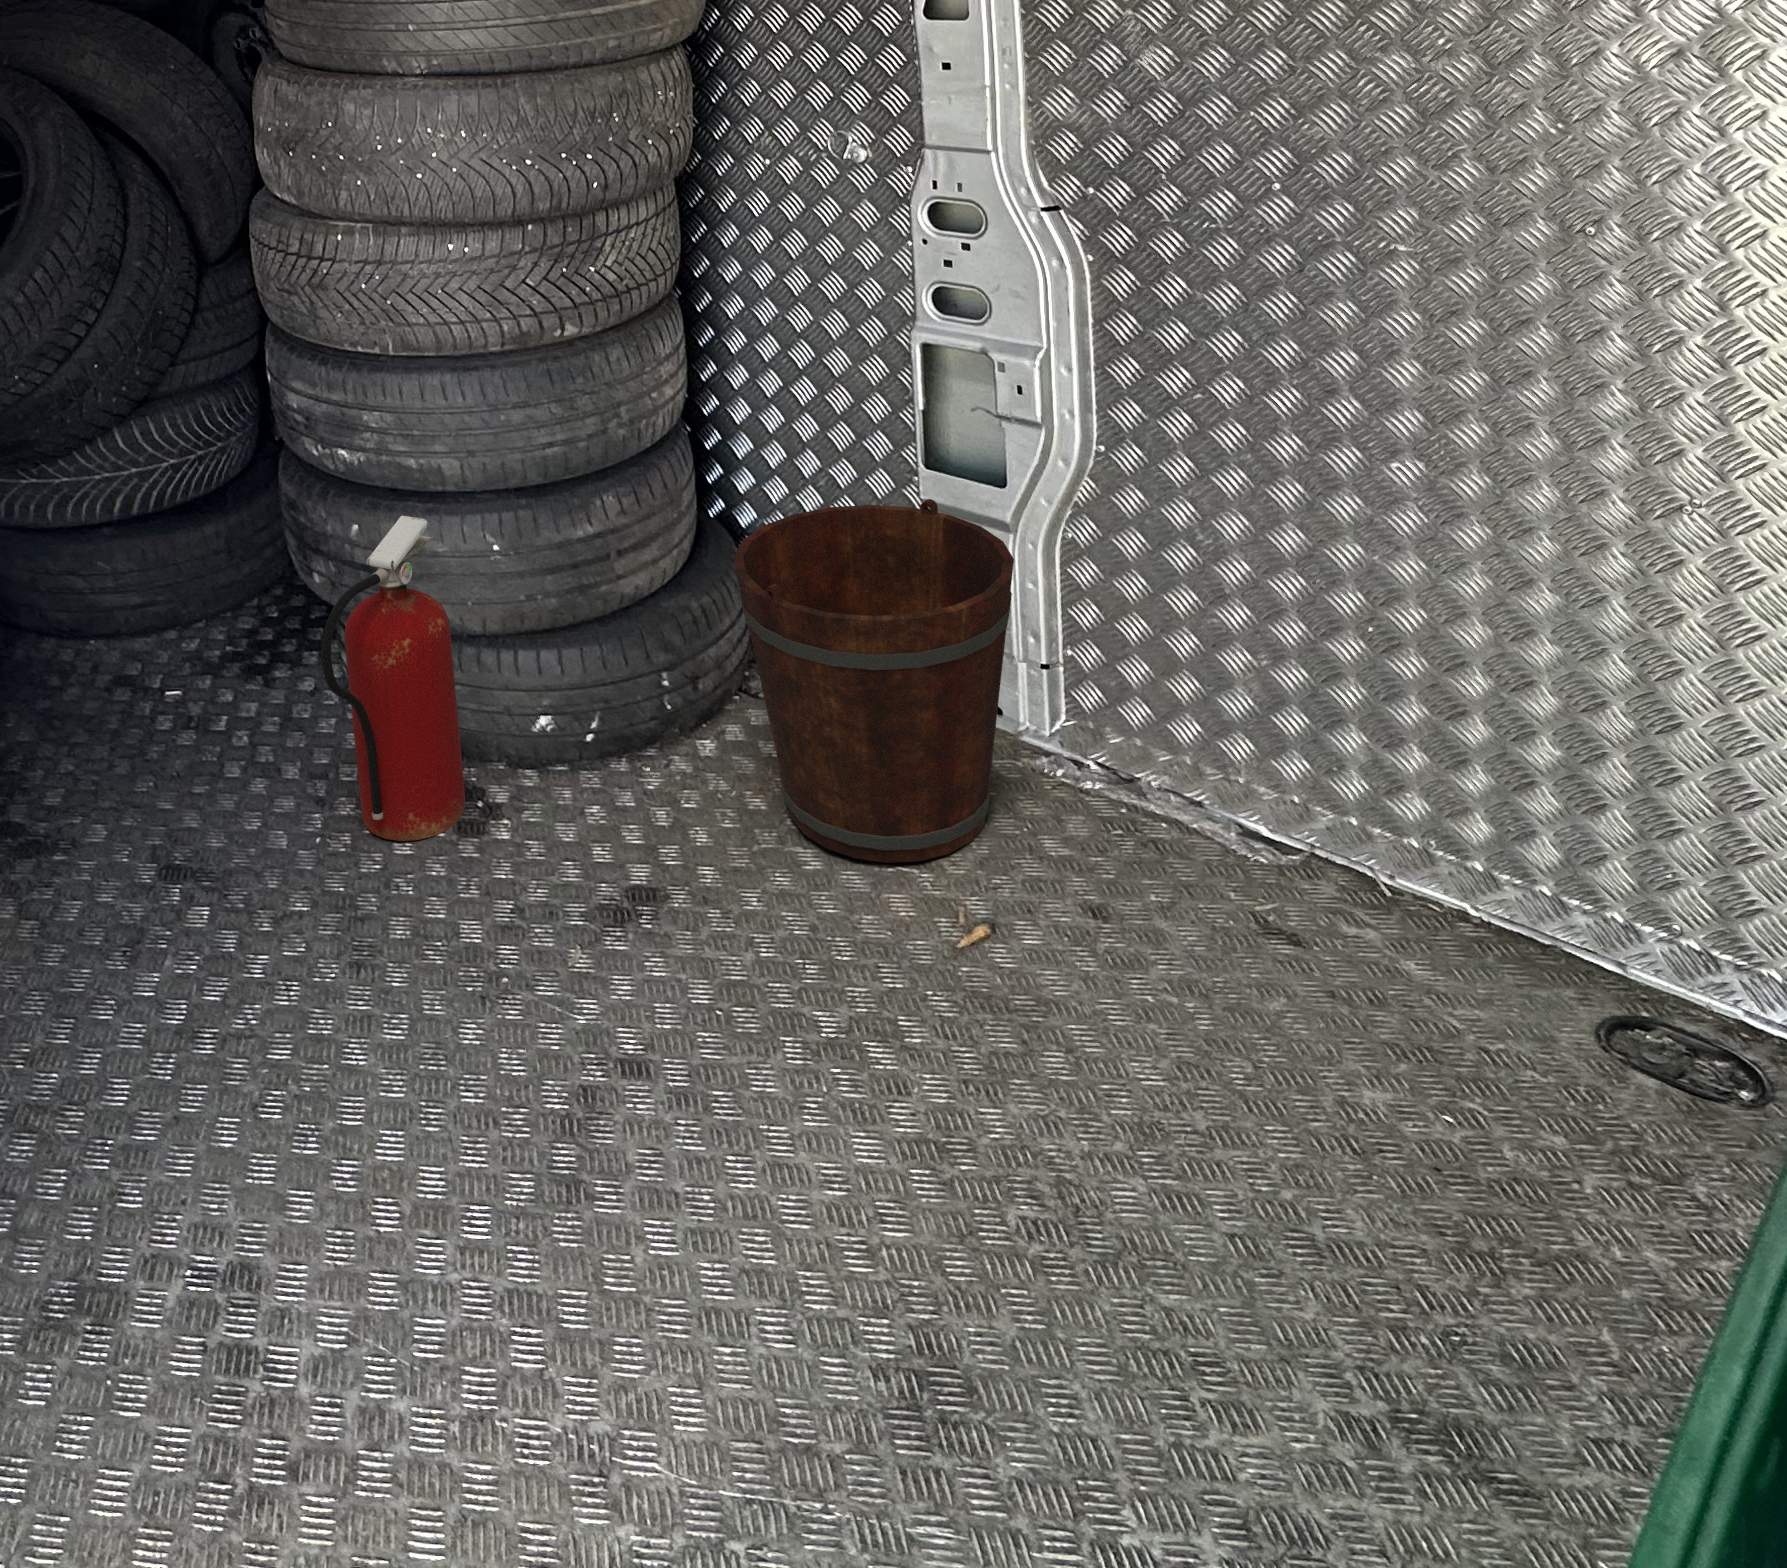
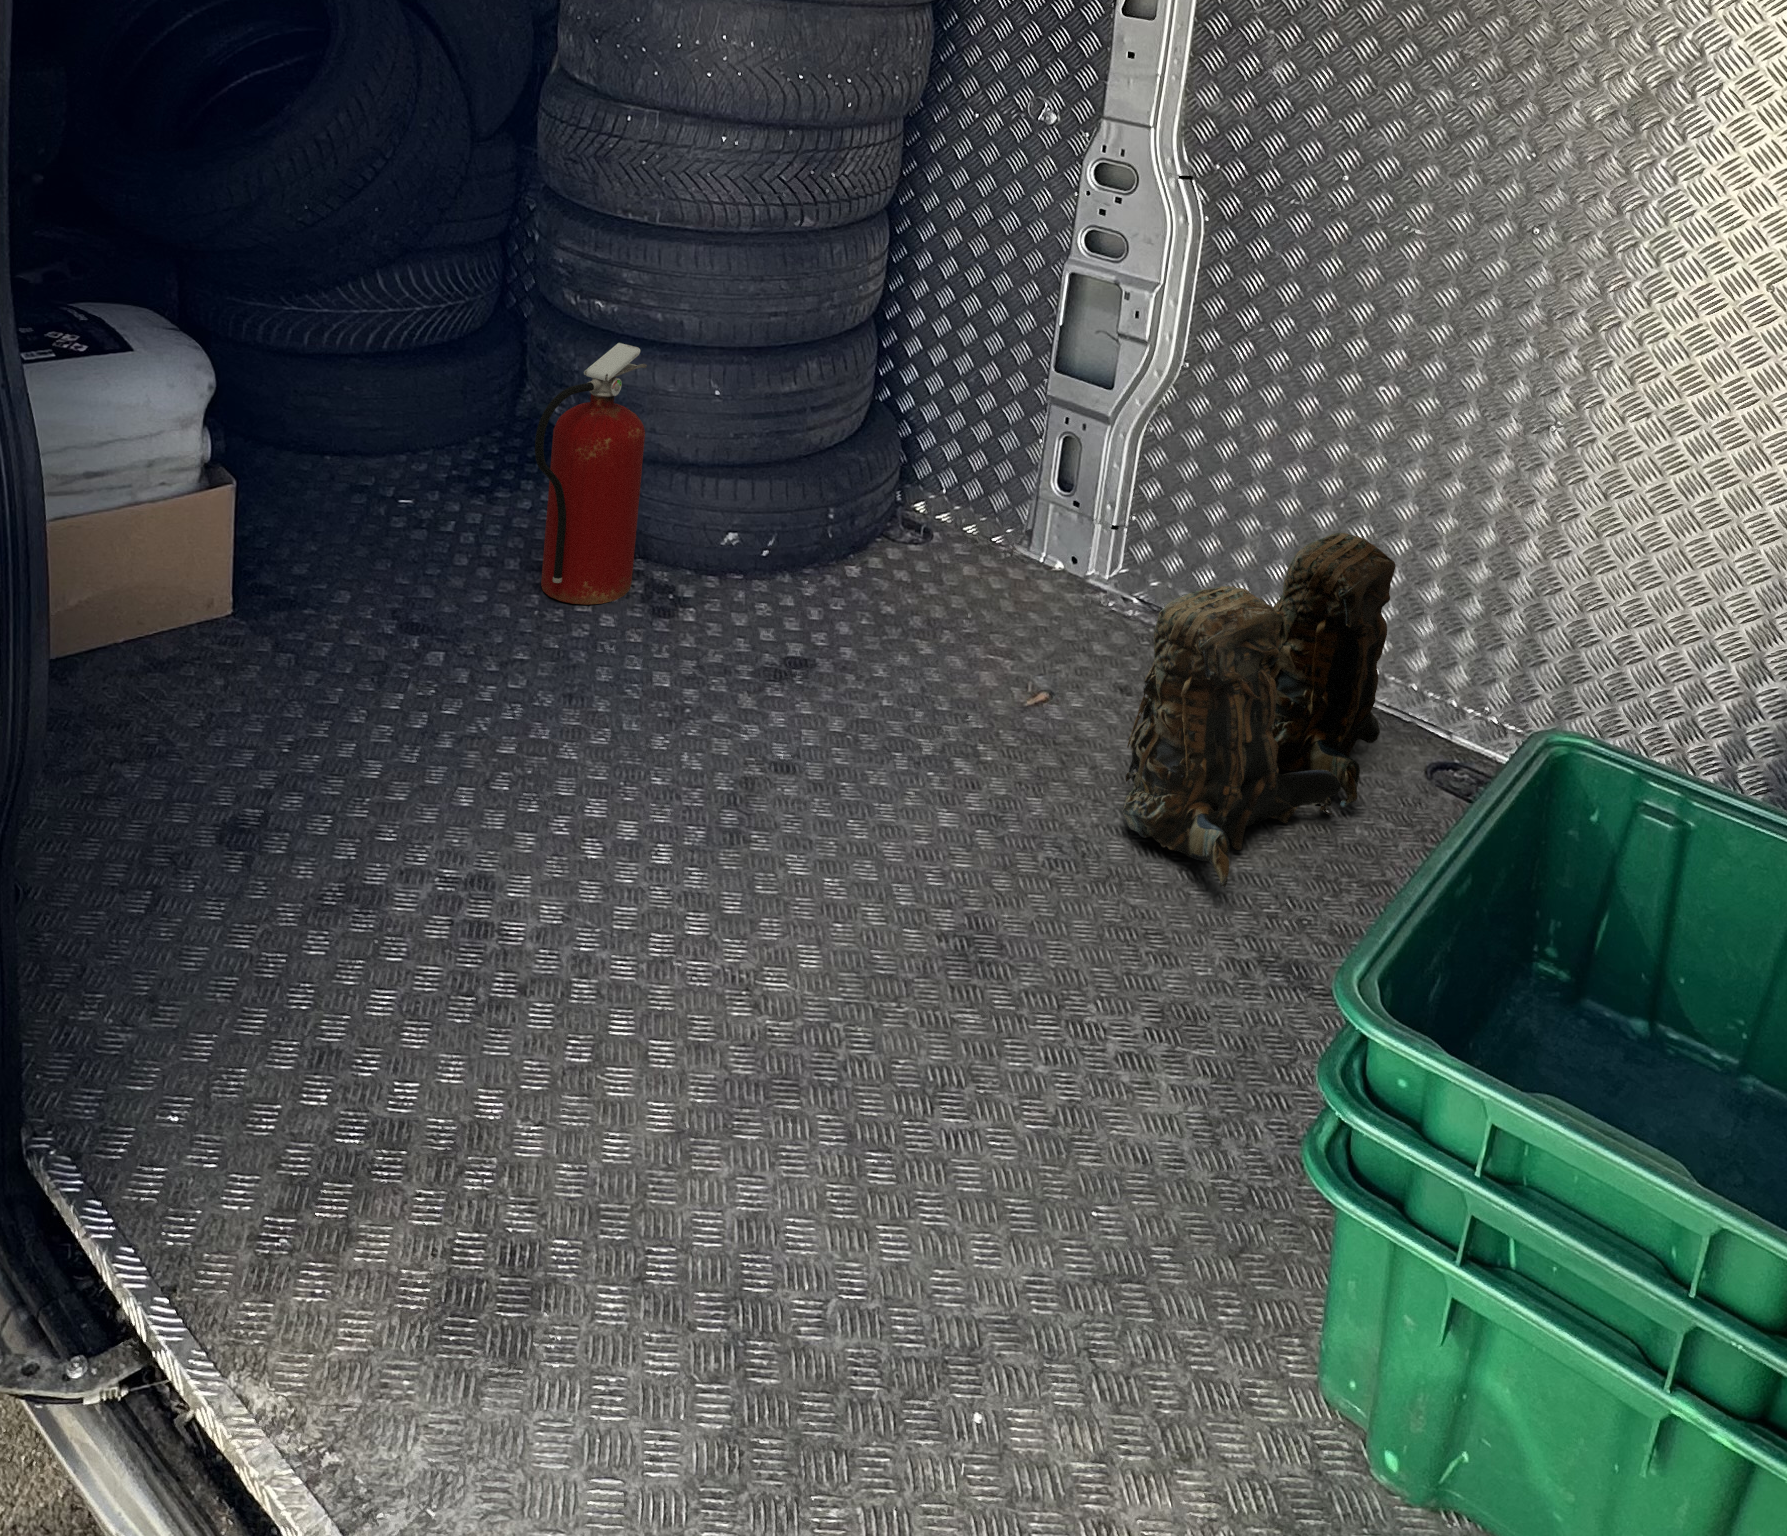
bucket: present [733,499,1014,863] -> none [891,391,1108,657]
backpack: none [1138,665,1484,1255] -> present [1122,533,1396,887]

